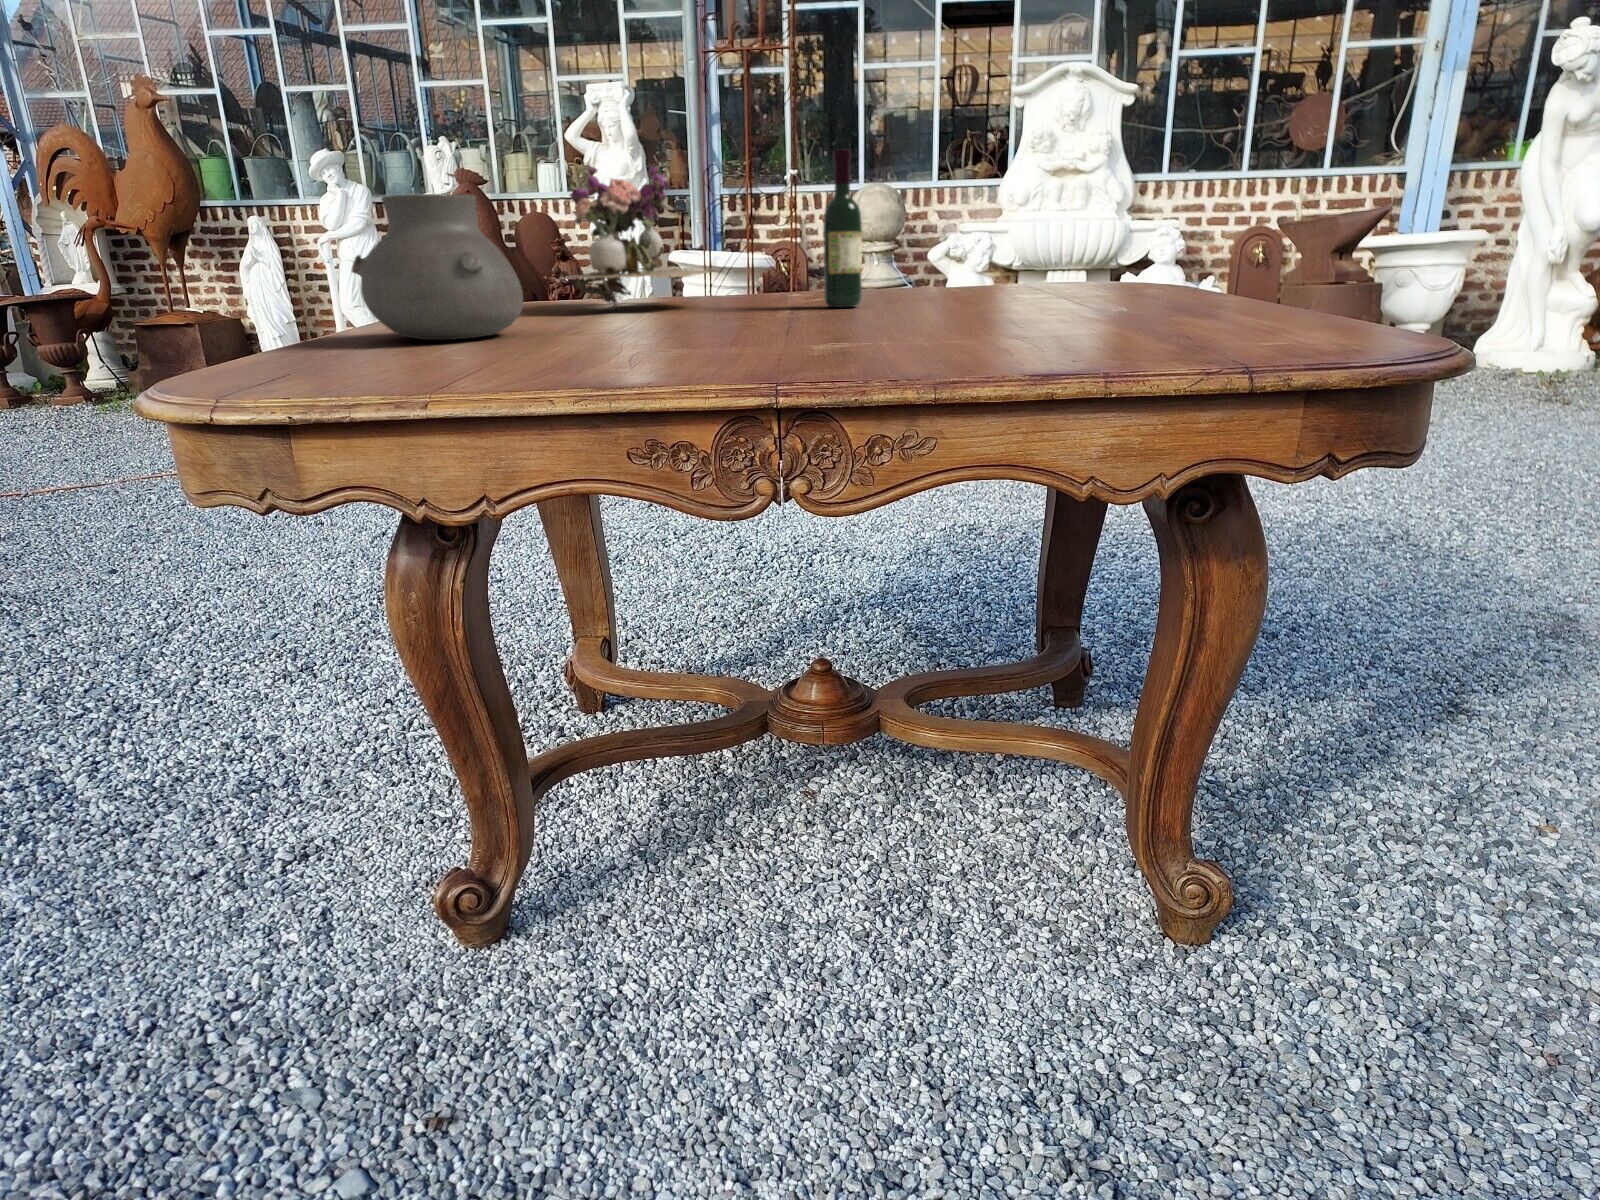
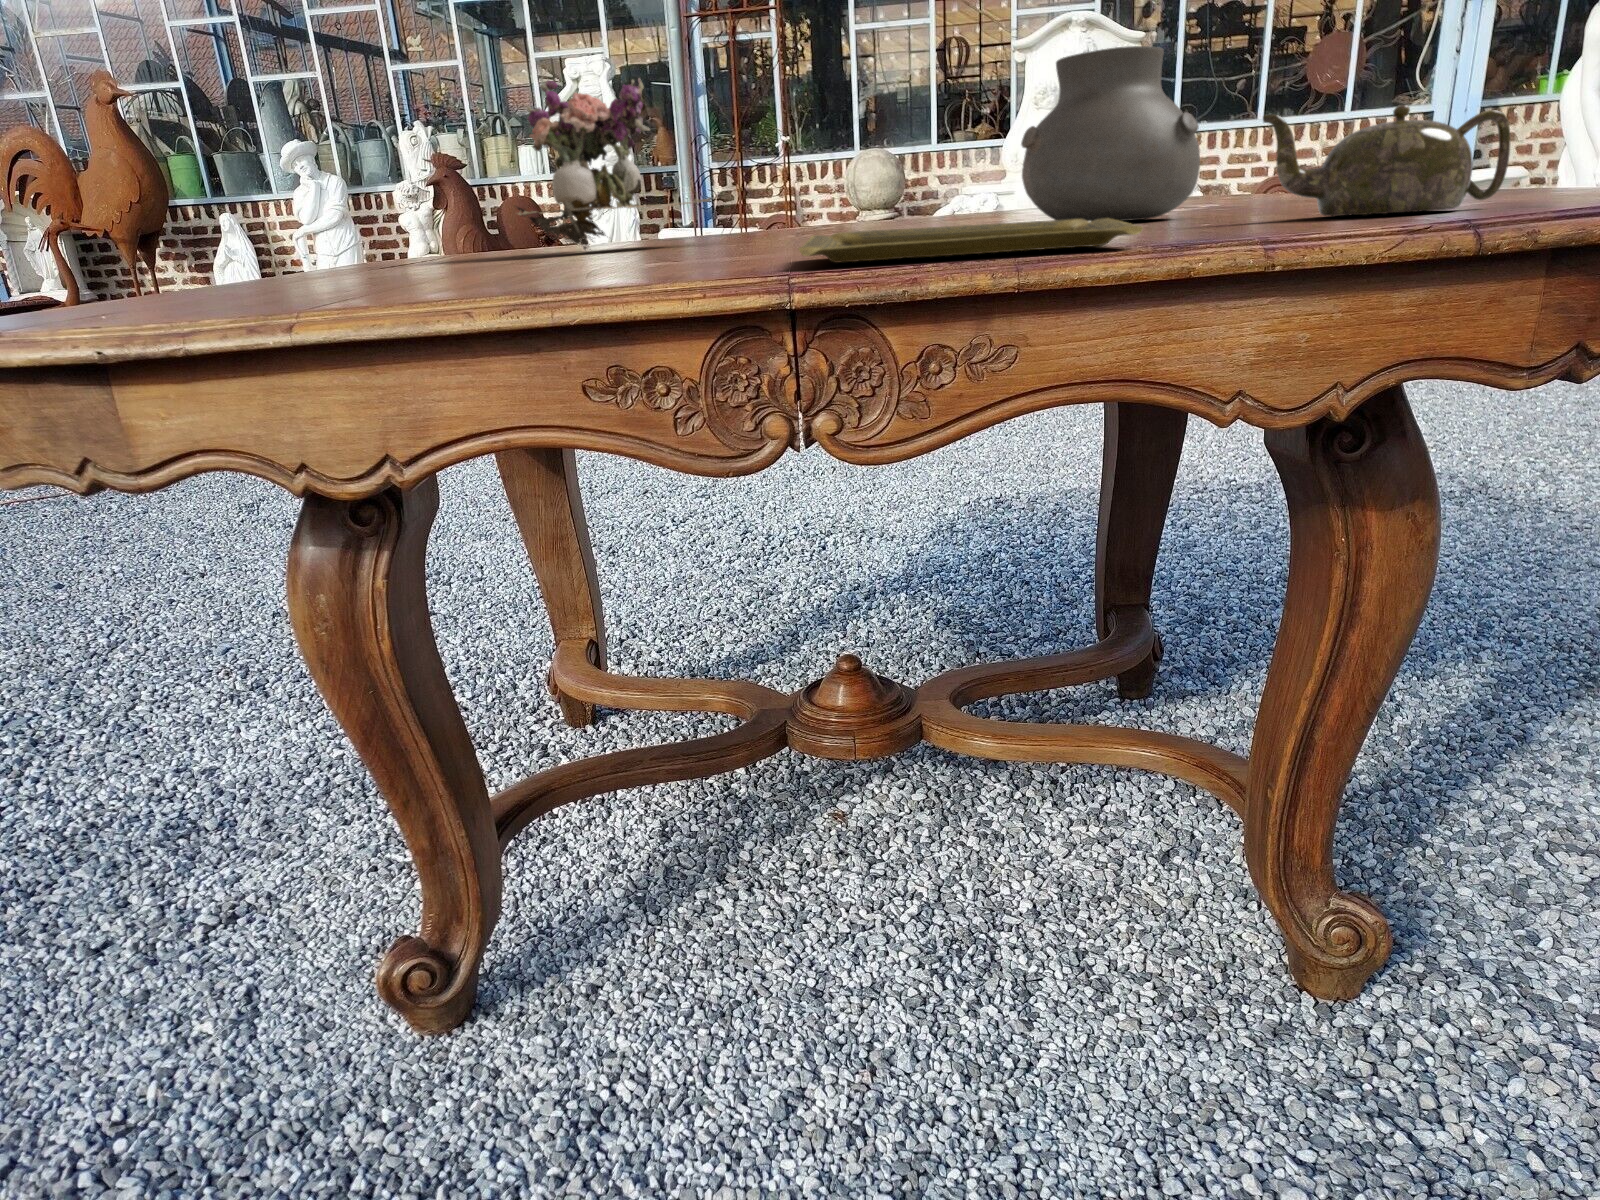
wine bottle: present [823,150,862,307] -> none [829,41,878,235]
vase: present [352,194,523,340] -> present [1021,46,1200,221]
teapot: none [1152,256,1336,338] -> present [1263,105,1511,216]
tray: none [789,338,1036,372] -> present [798,218,1143,262]

